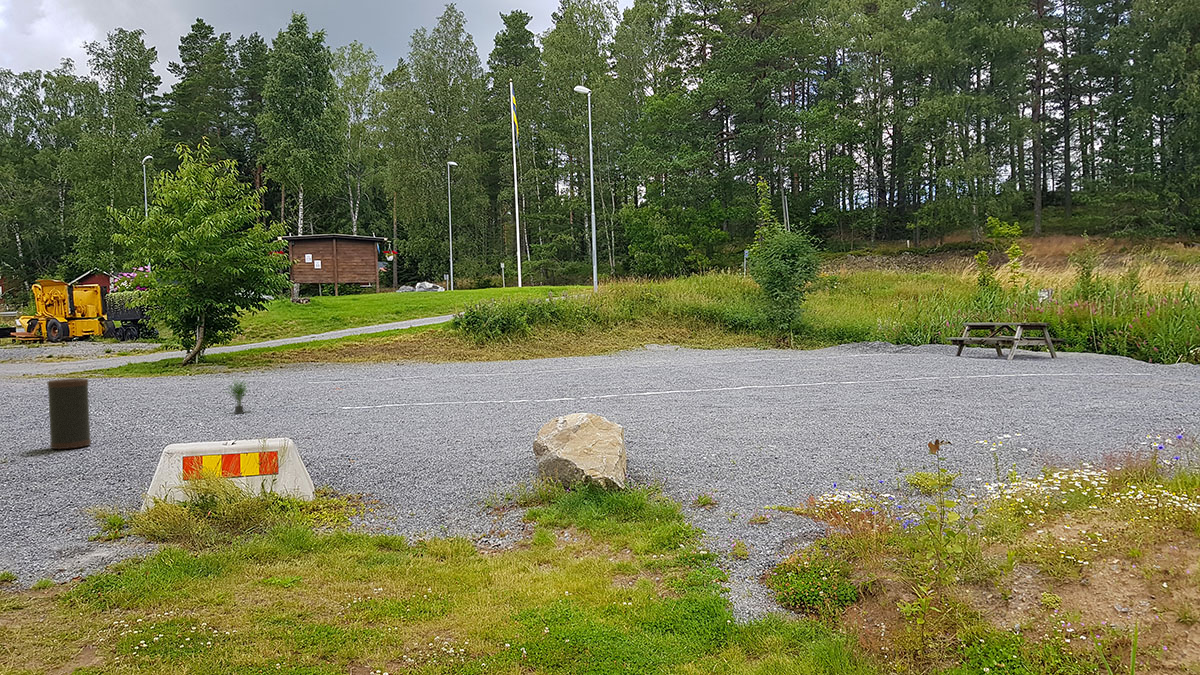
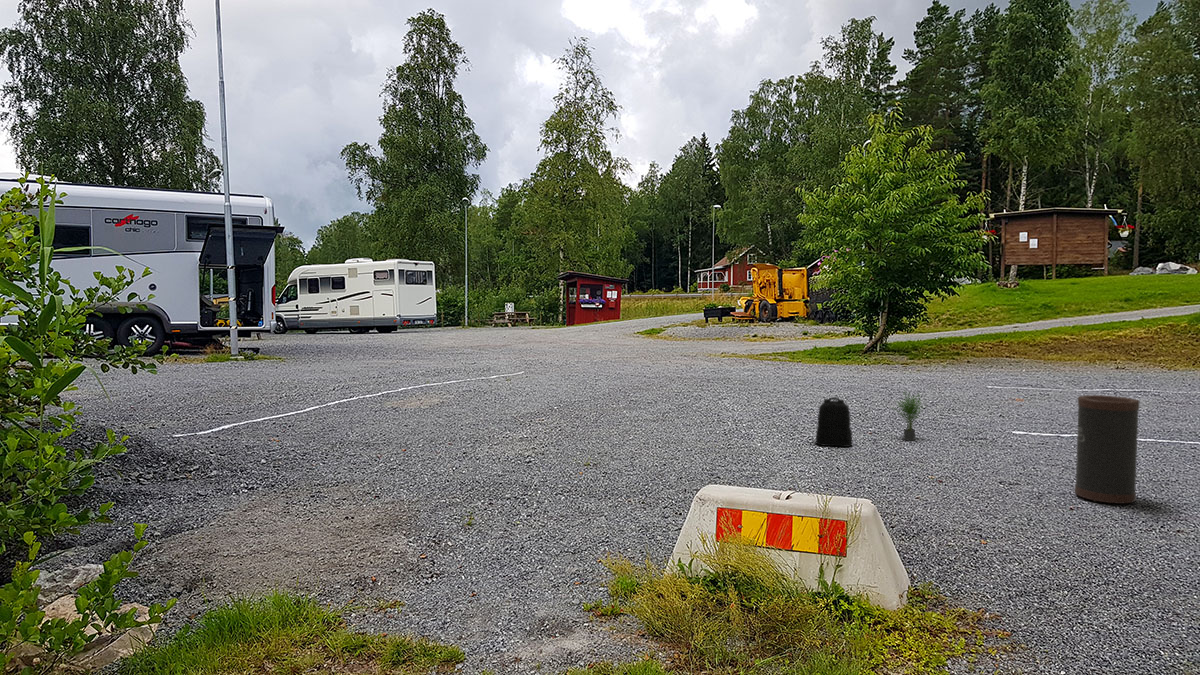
trash can: present [48,379,91,450] -> present [1075,395,1139,503]
backpack: none [167,386,198,424] -> present [816,397,852,447]

